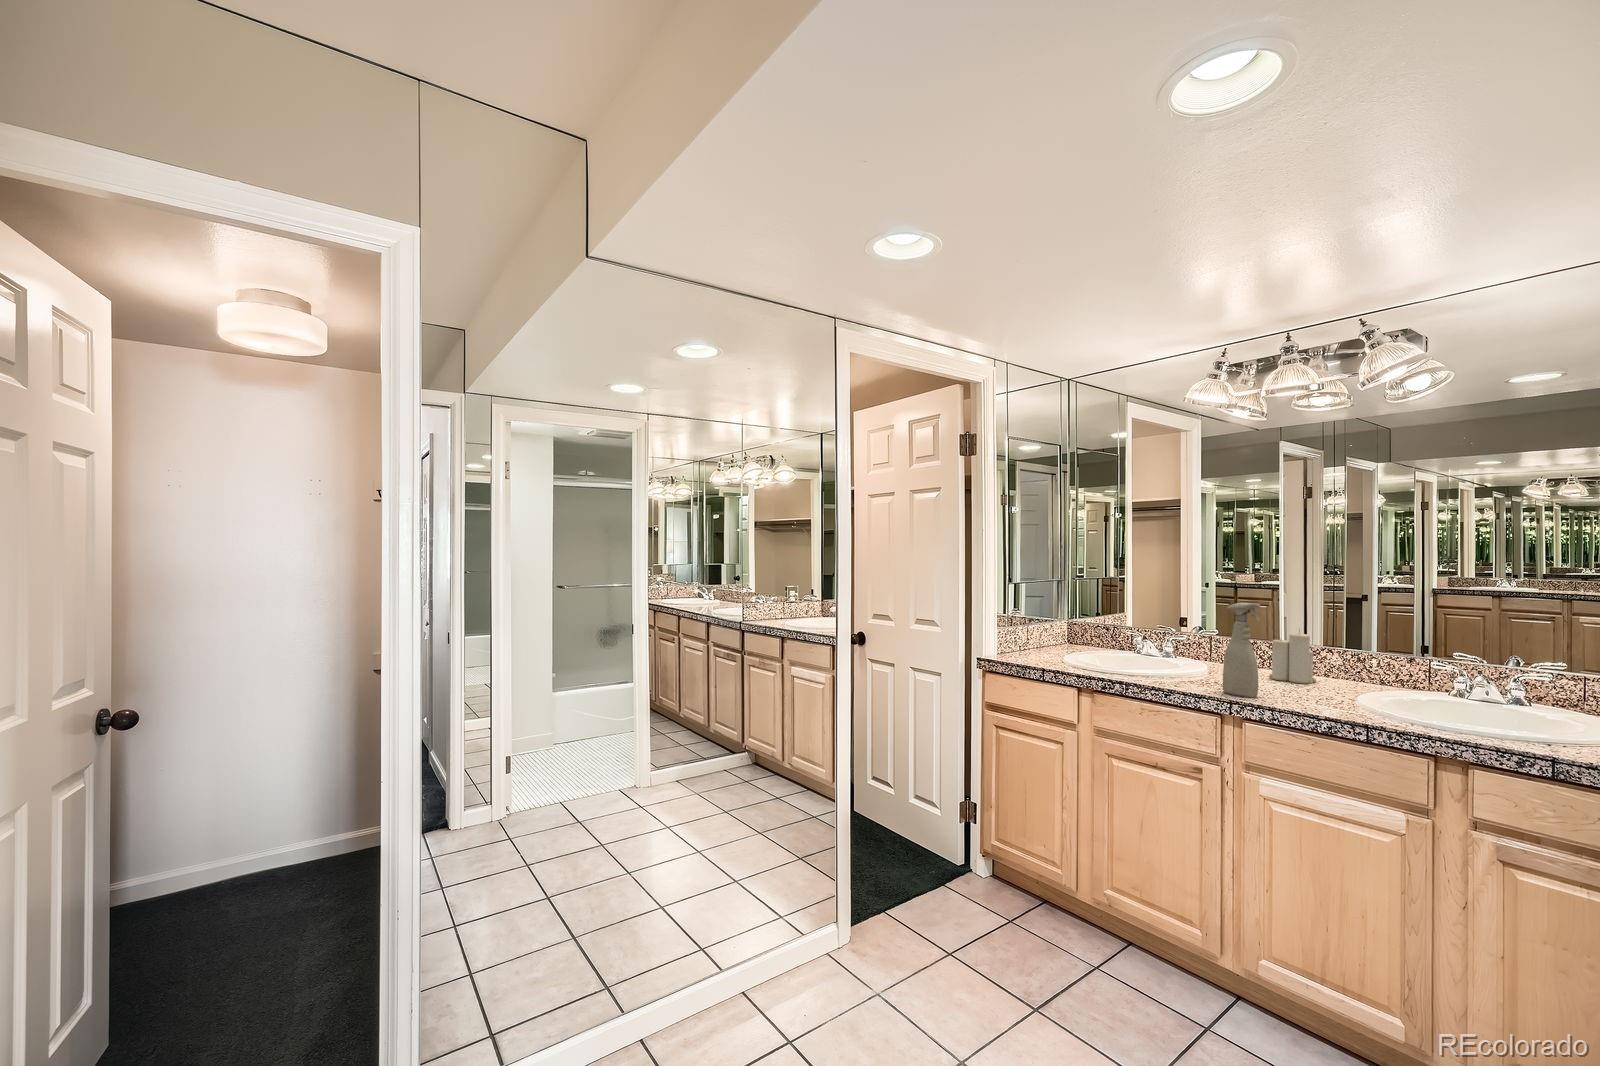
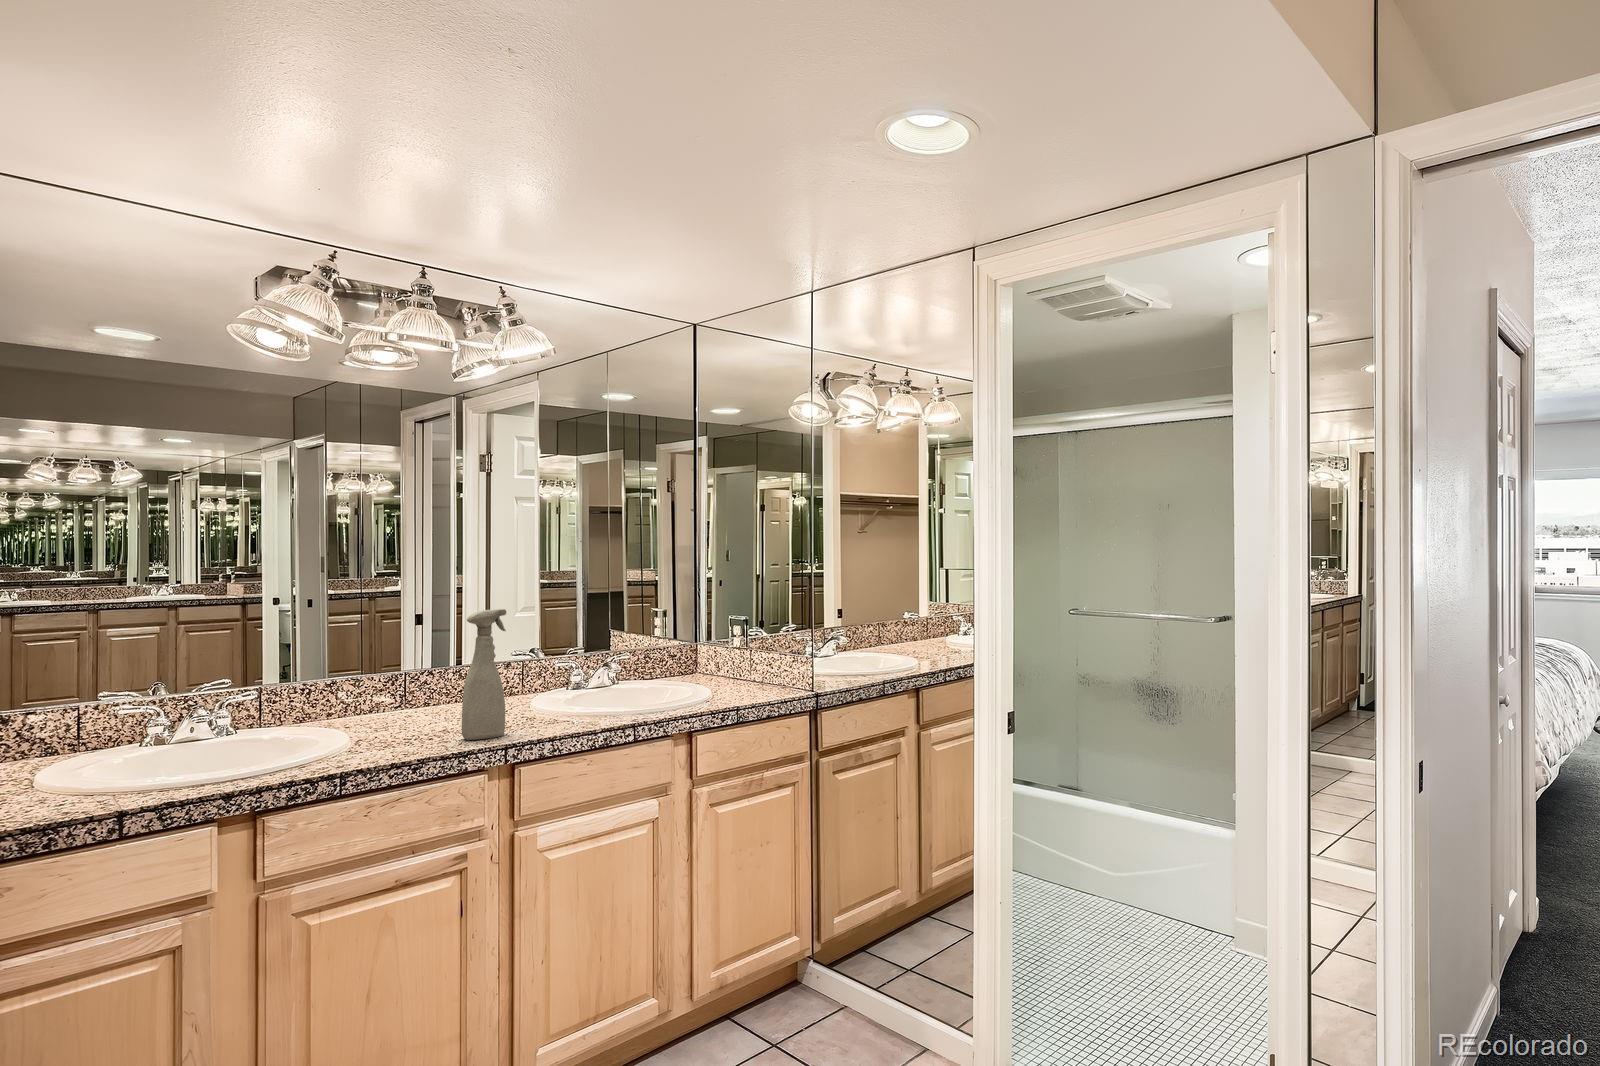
candle: present [1269,631,1317,683] -> none [404,645,450,720]

